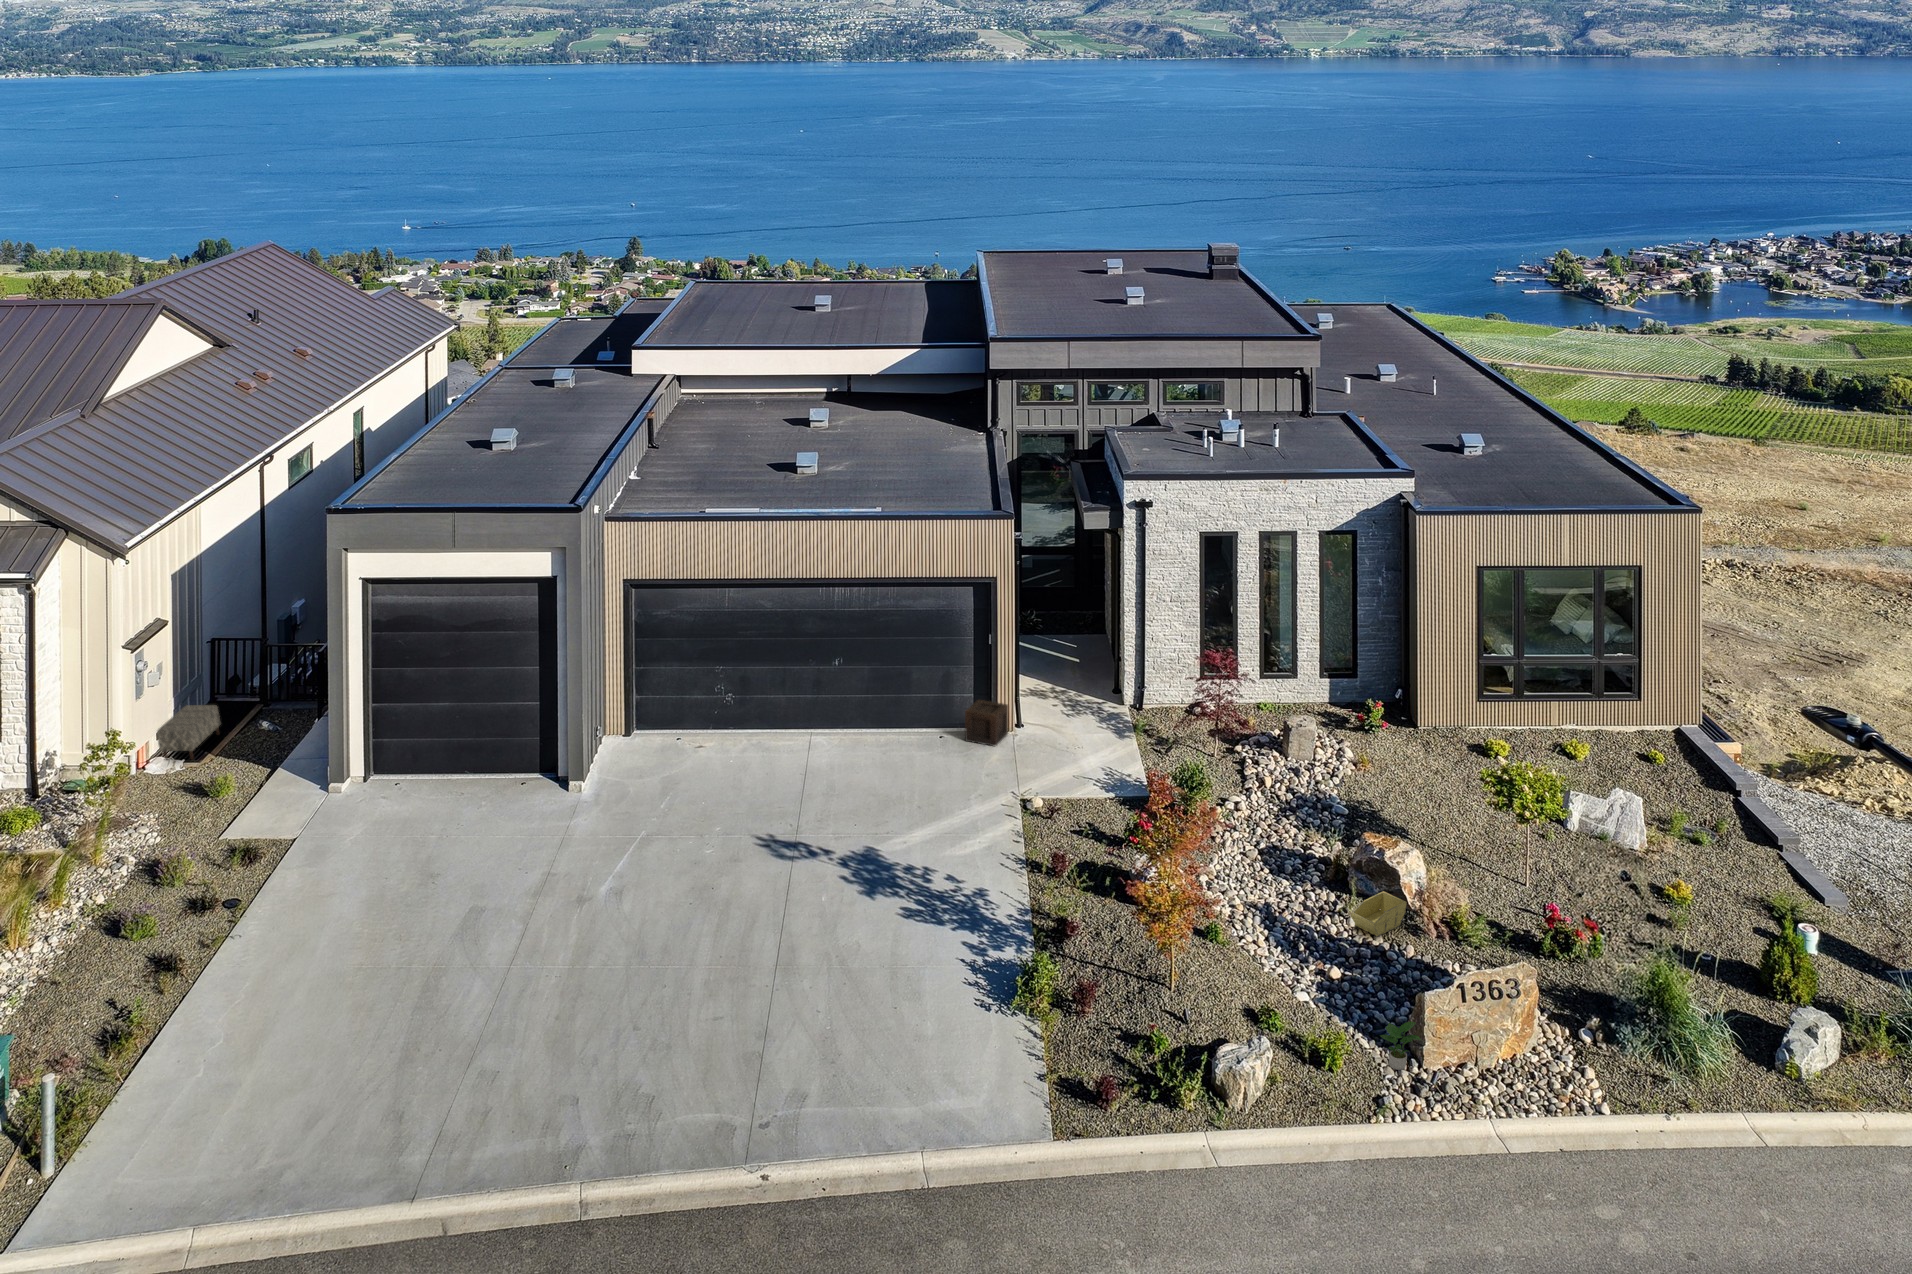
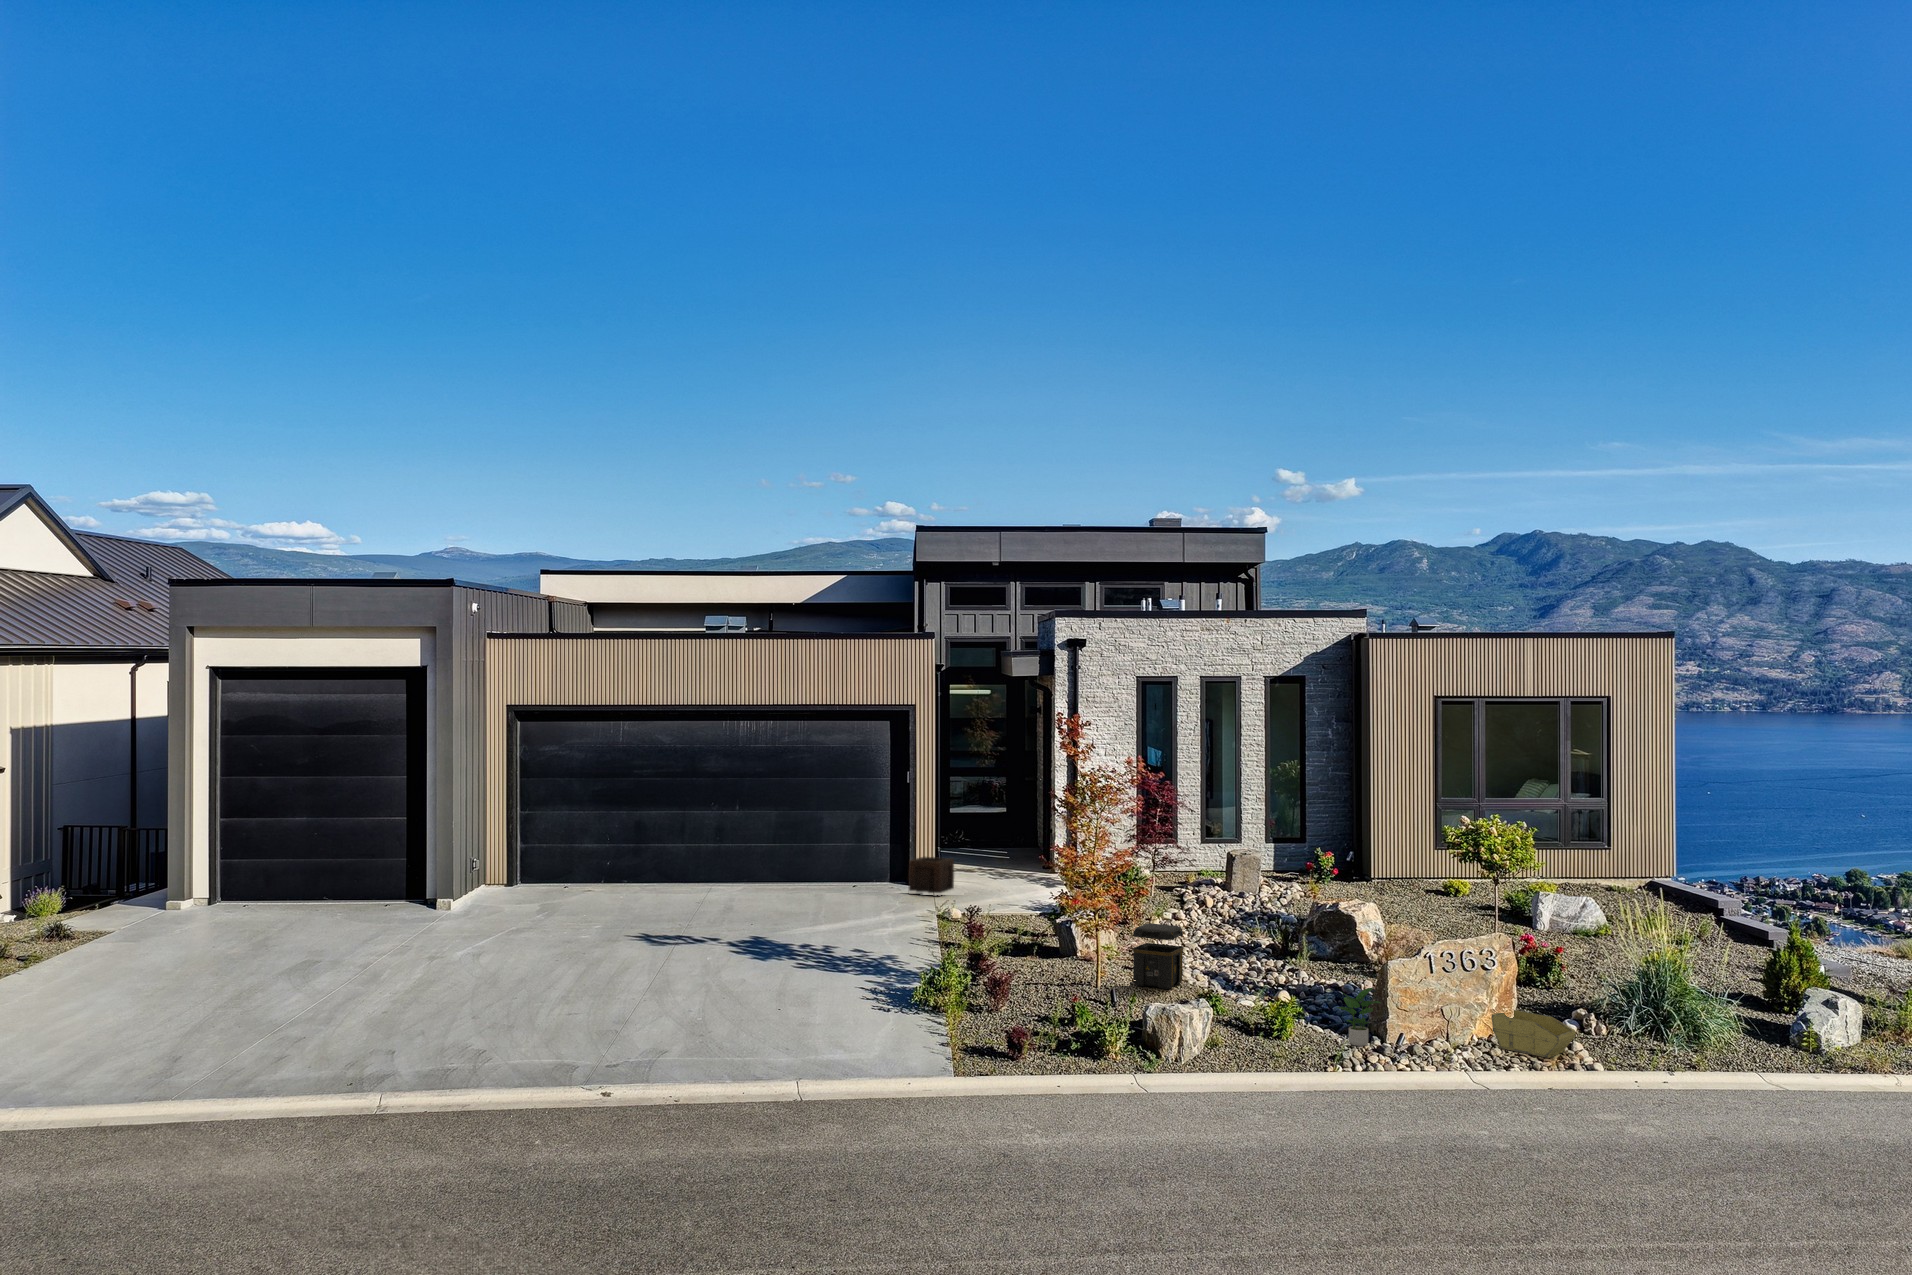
bench: present [157,705,220,760] -> none [74,854,146,896]
toolbox: none [1193,888,1241,955] -> present [1133,923,1183,989]
storage bin: present [1351,891,1407,936] -> present [1492,1010,1576,1058]

